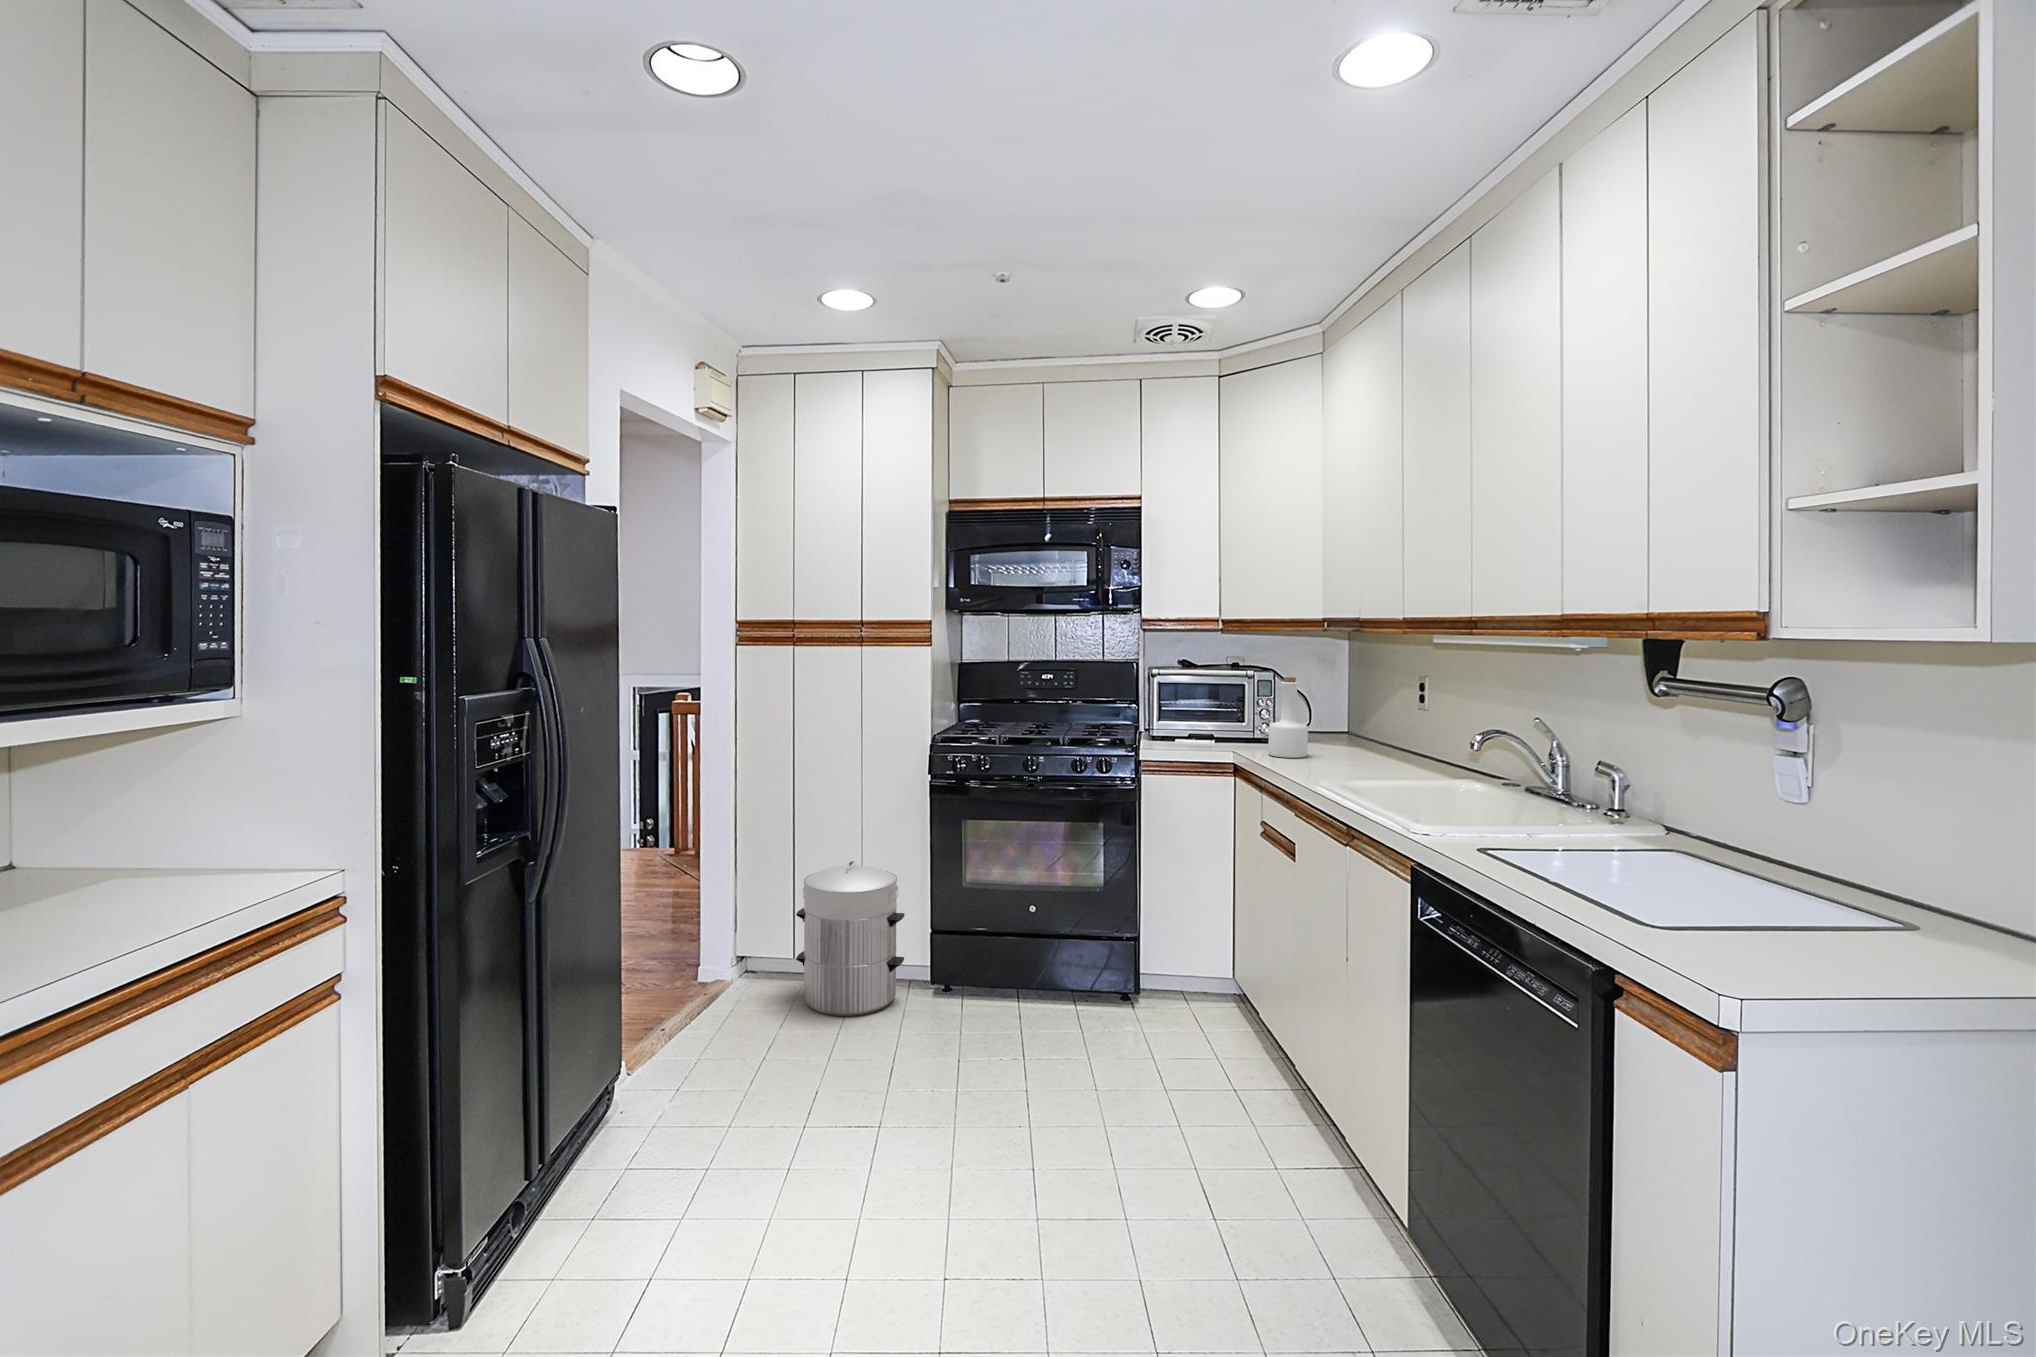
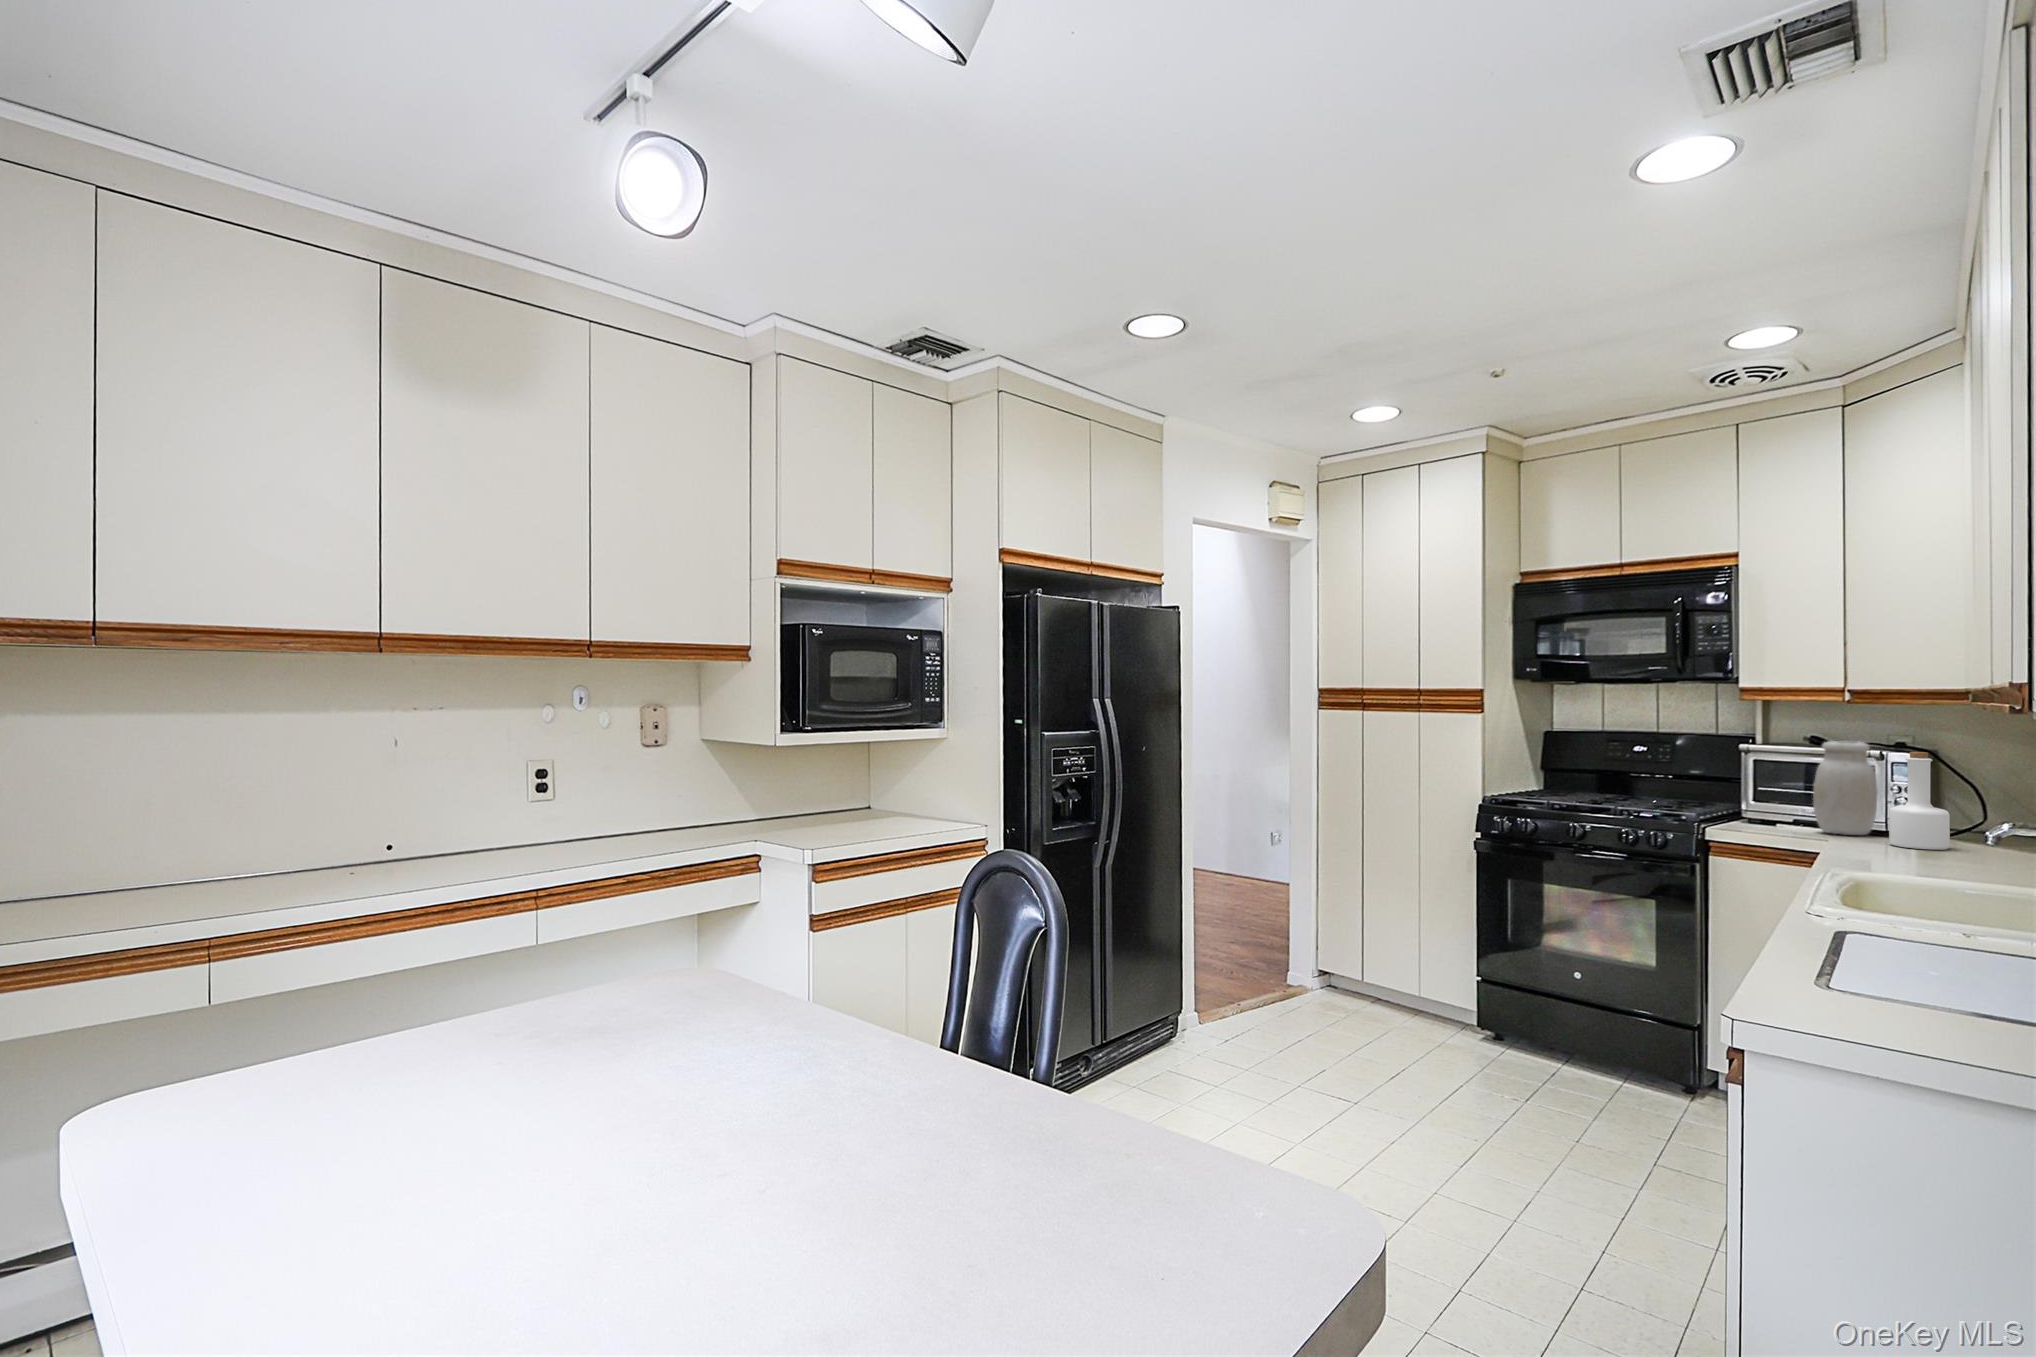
jar: none [1204,669,1247,749] -> present [1813,741,1878,835]
waste bin: present [796,861,904,1016] -> none [1349,903,1447,1043]

